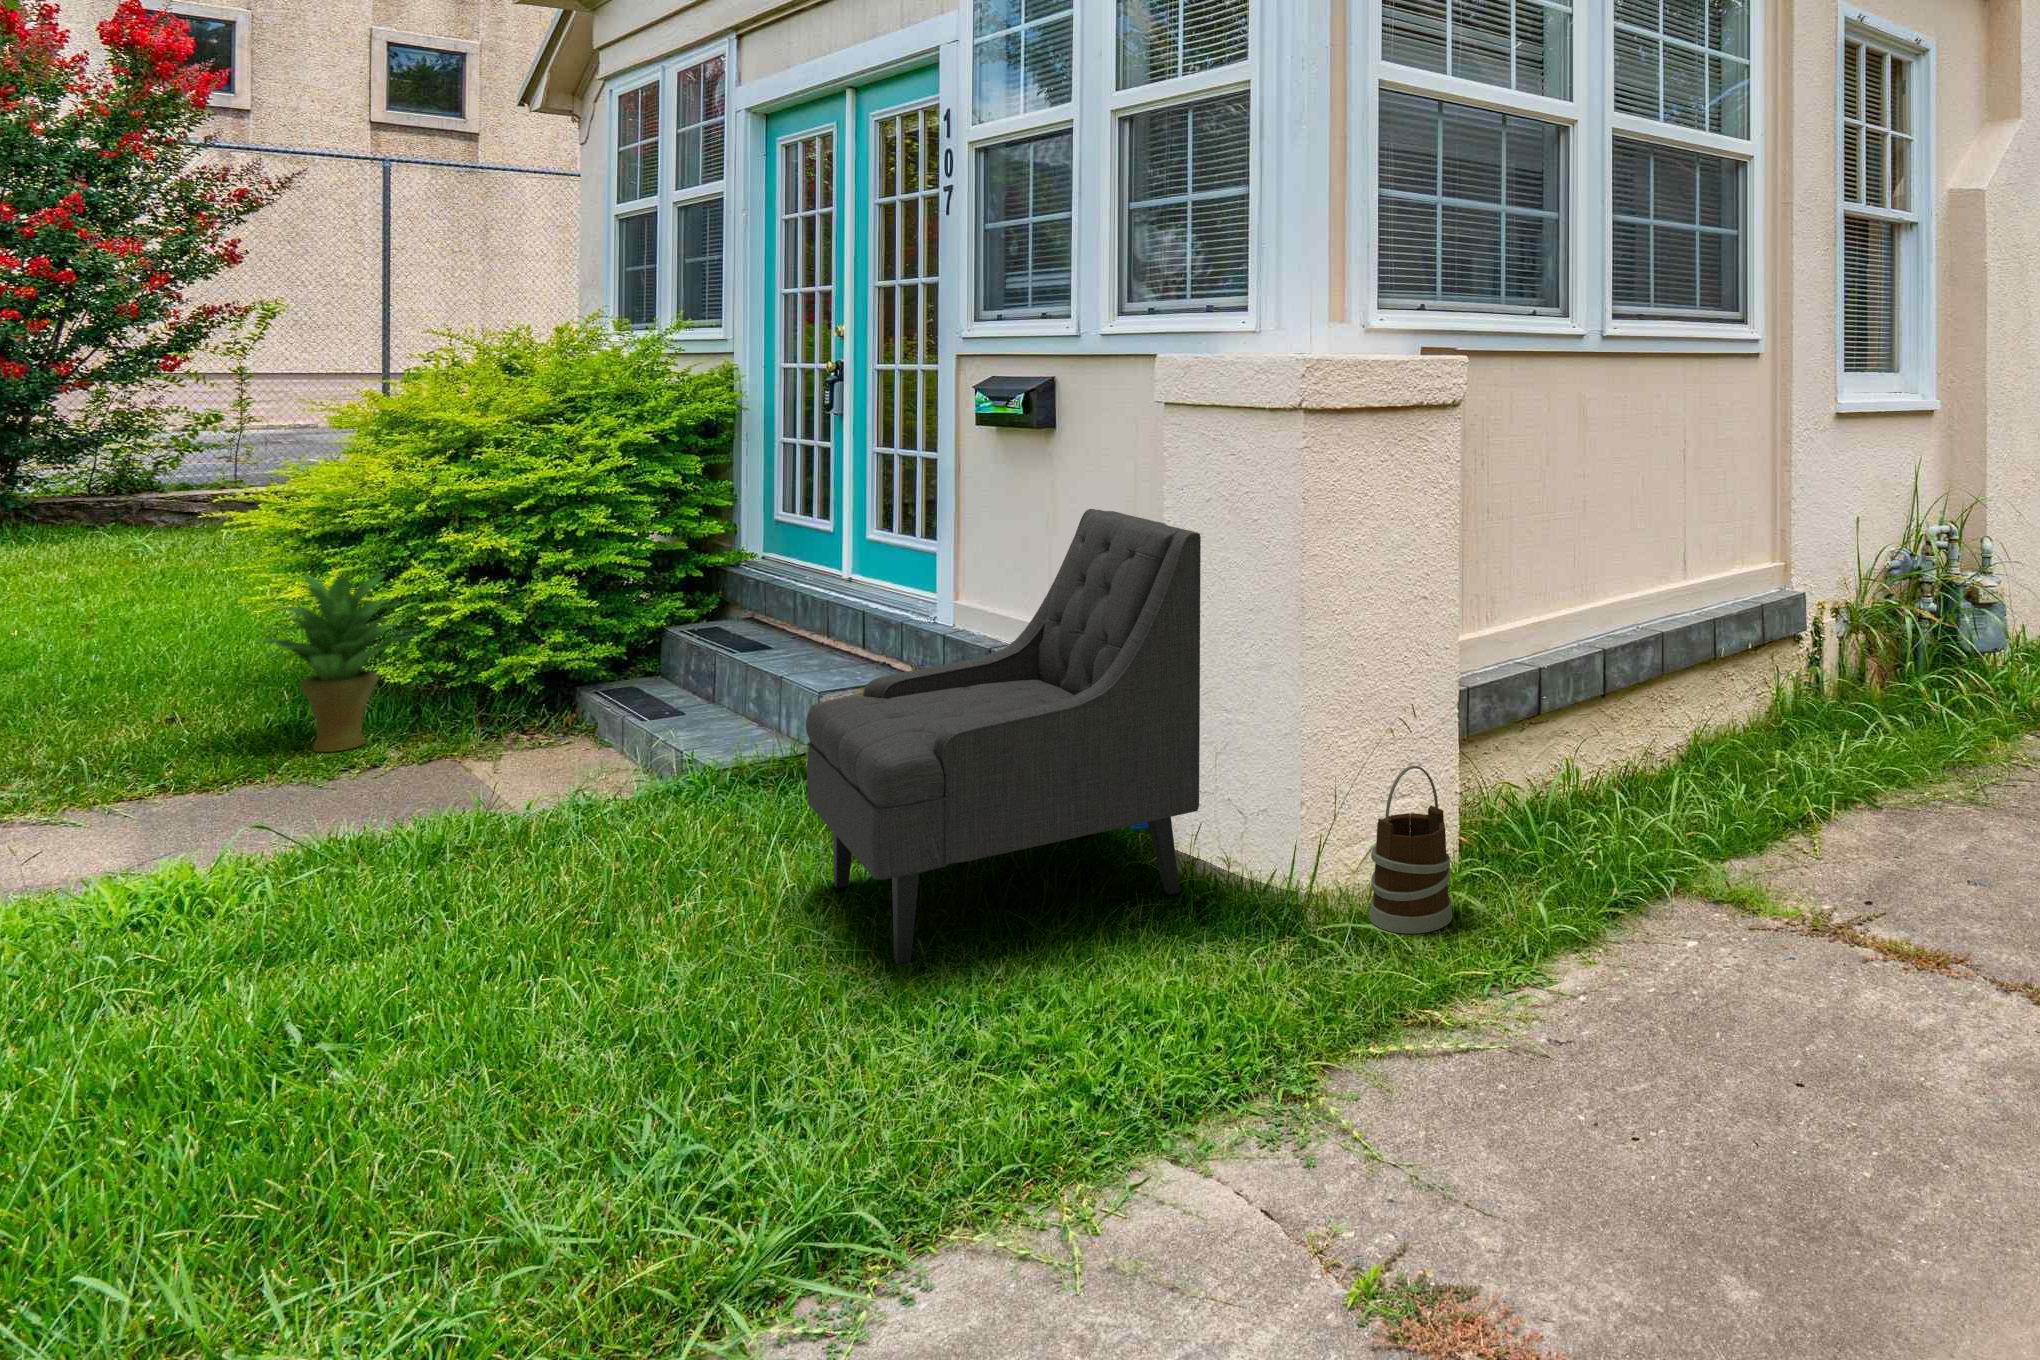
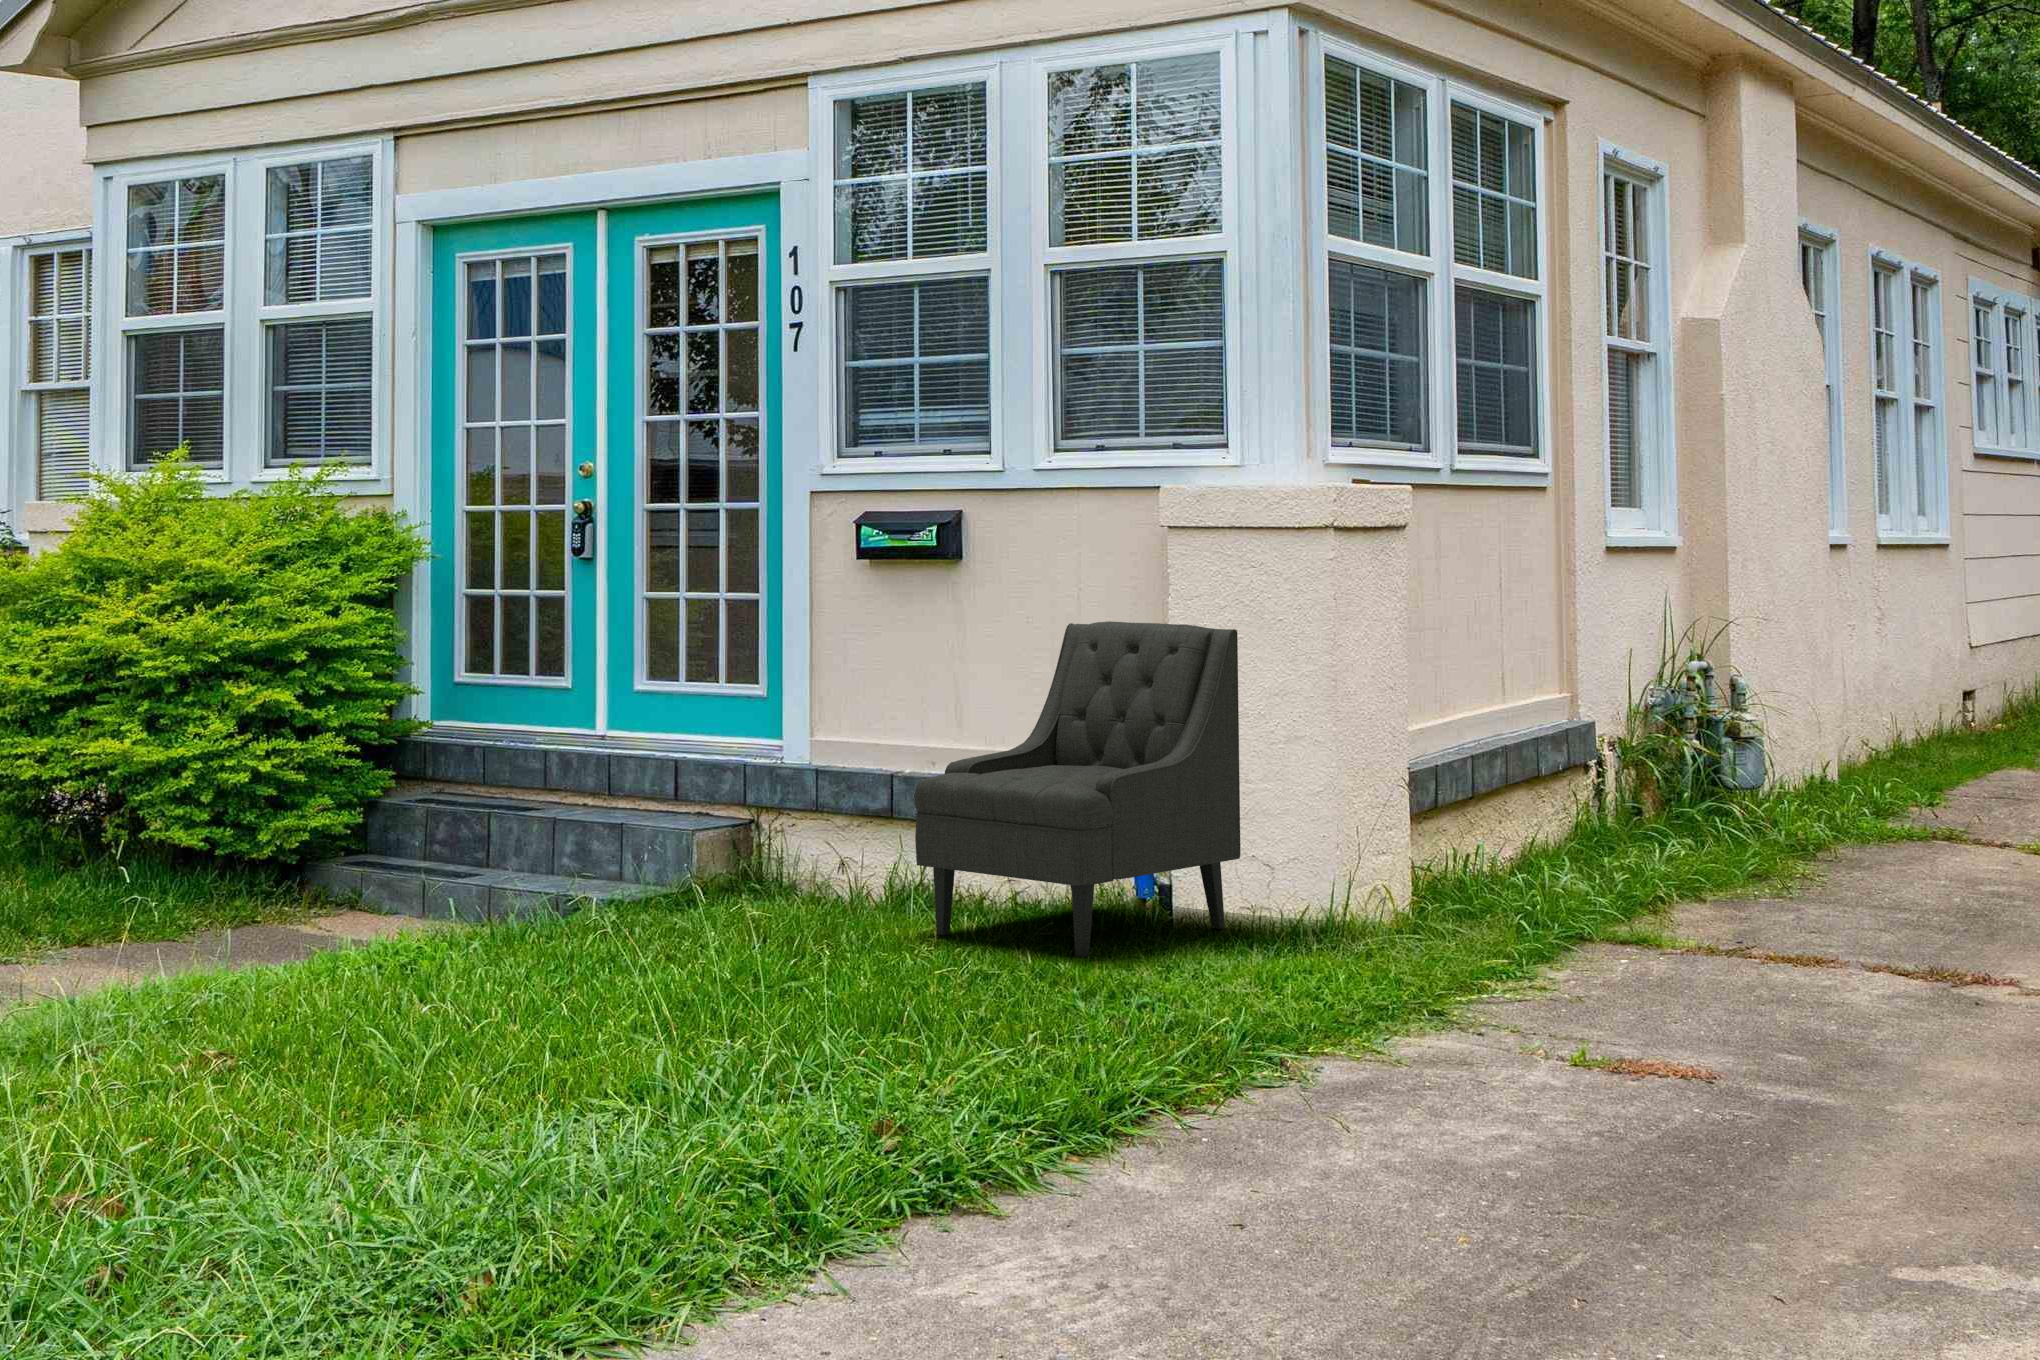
potted plant: present [258,574,414,752] -> none [98,724,239,909]
wooden bucket: present [1369,766,1453,933] -> none [1389,810,1457,935]

